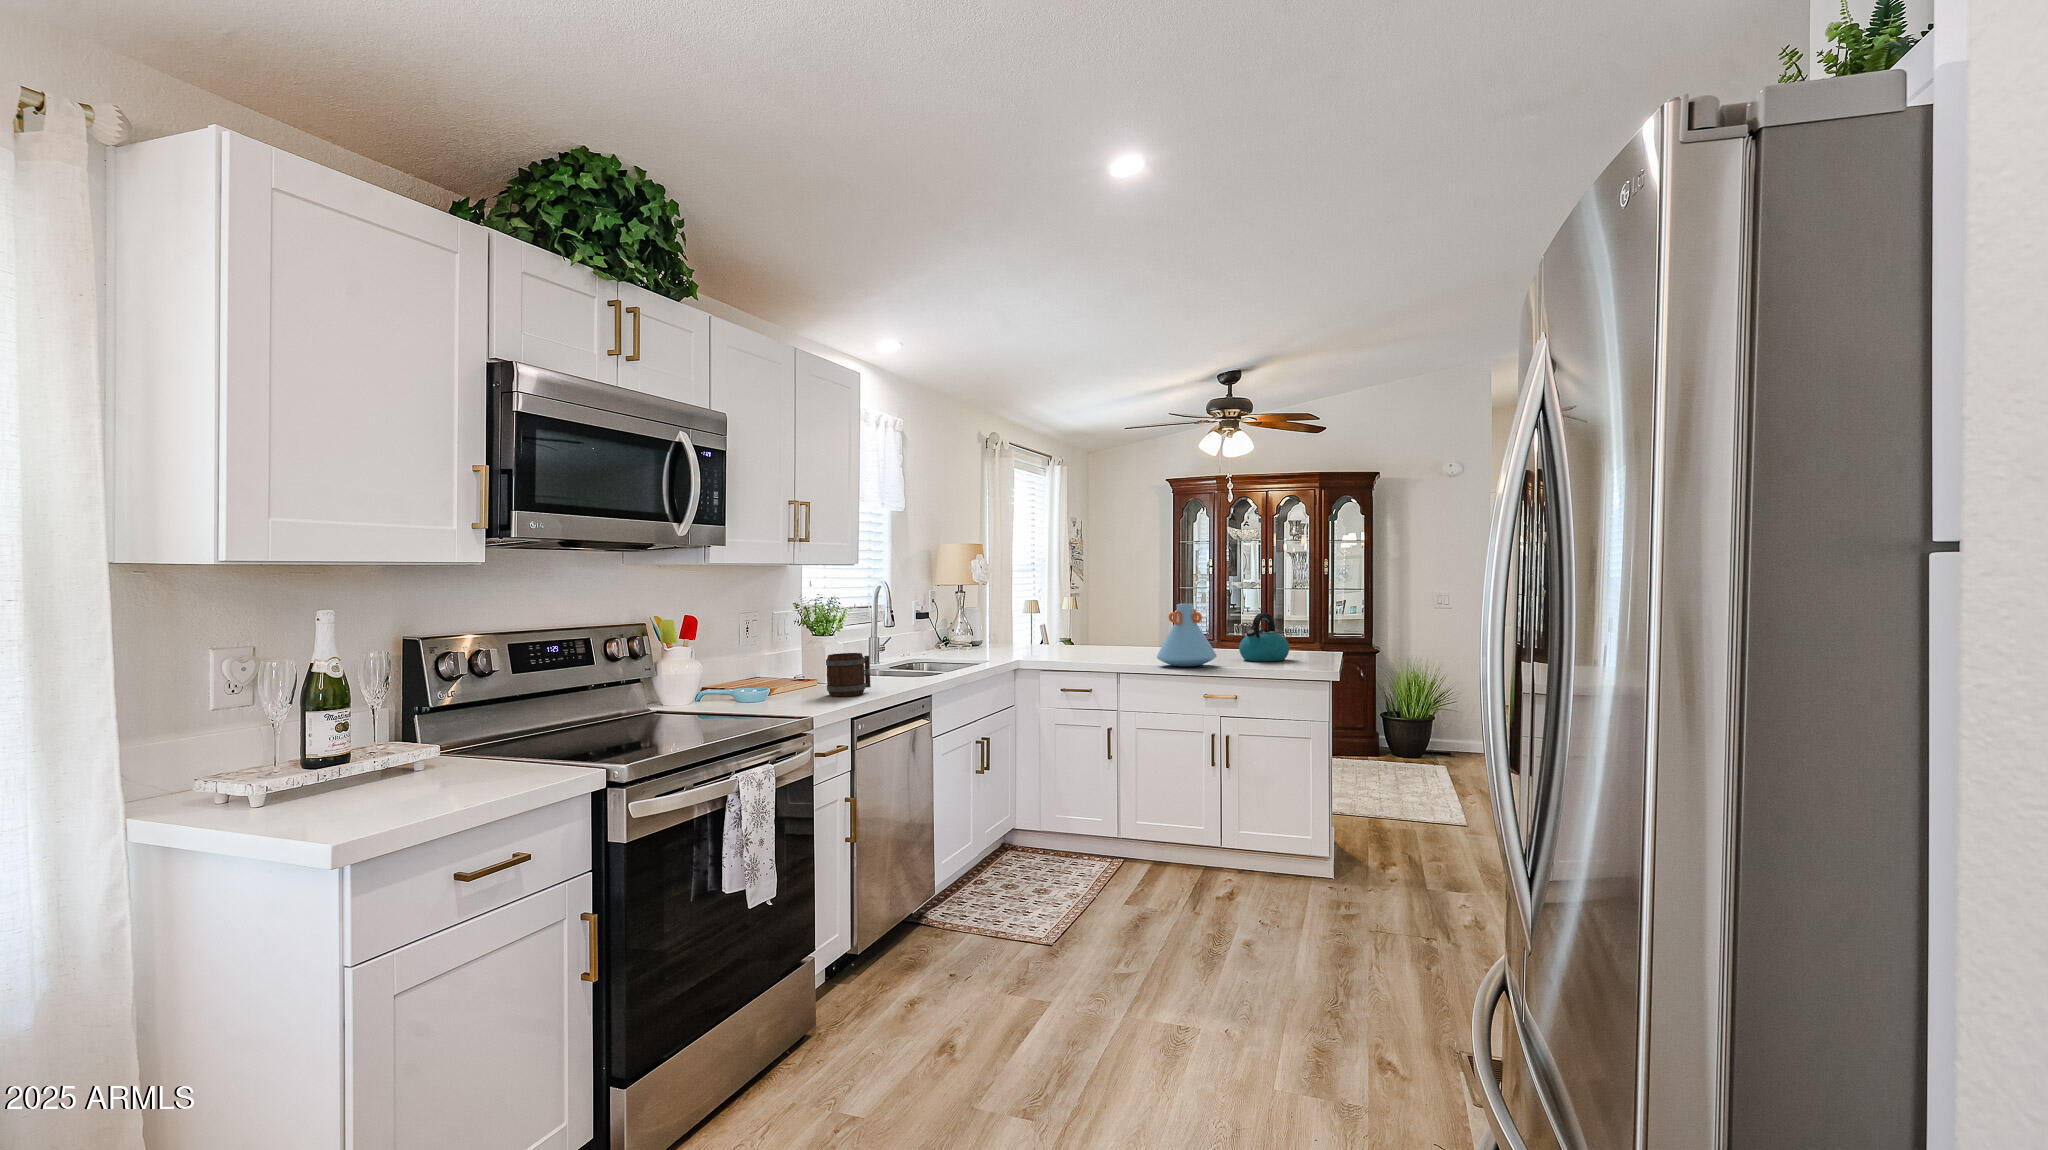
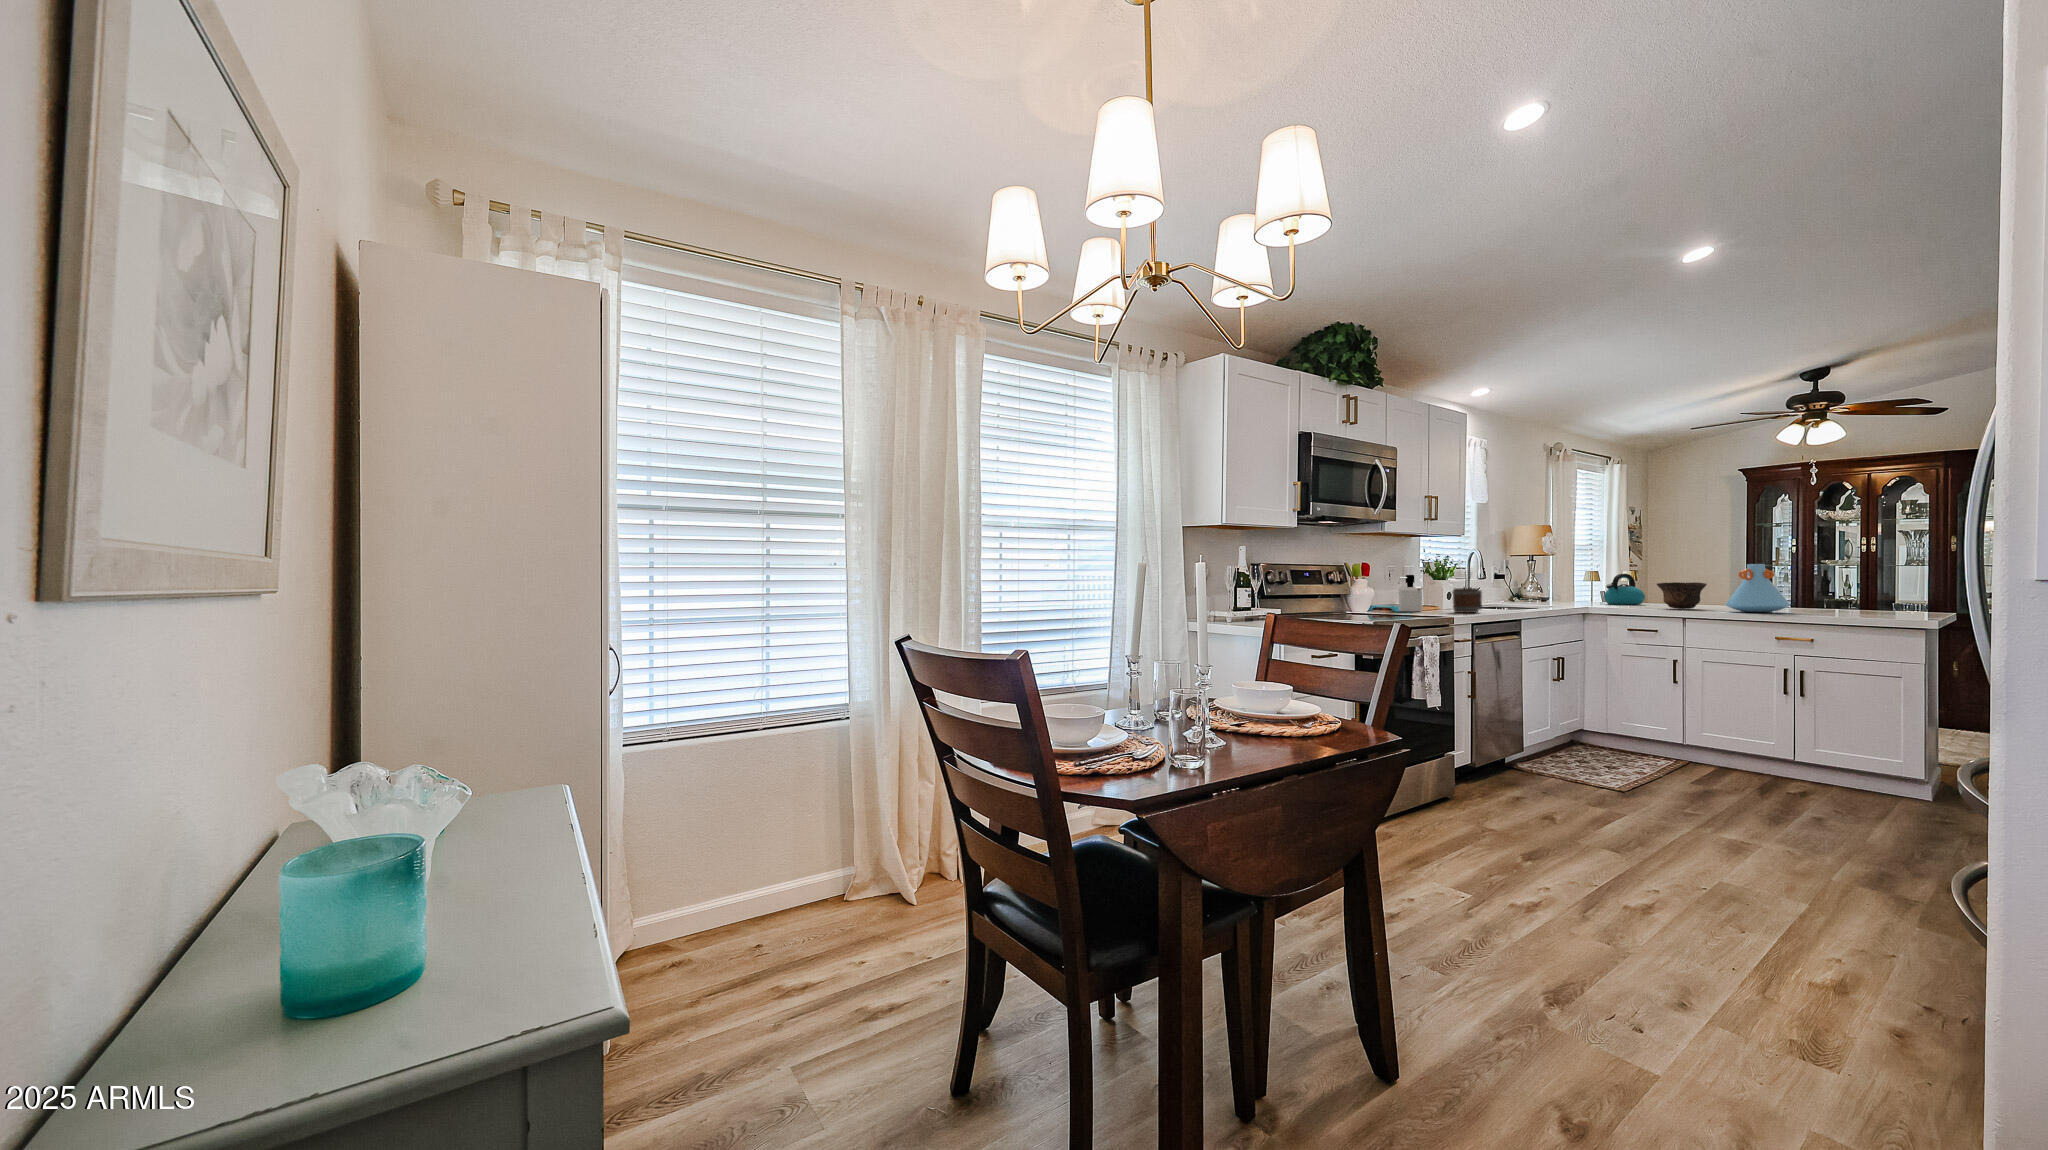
kettle: present [1239,613,1290,661] -> present [1604,574,1645,605]
bowl: none [1089,625,1139,661] -> present [1657,582,1707,609]
soap dispenser: none [739,633,783,697] -> present [1398,575,1423,612]

